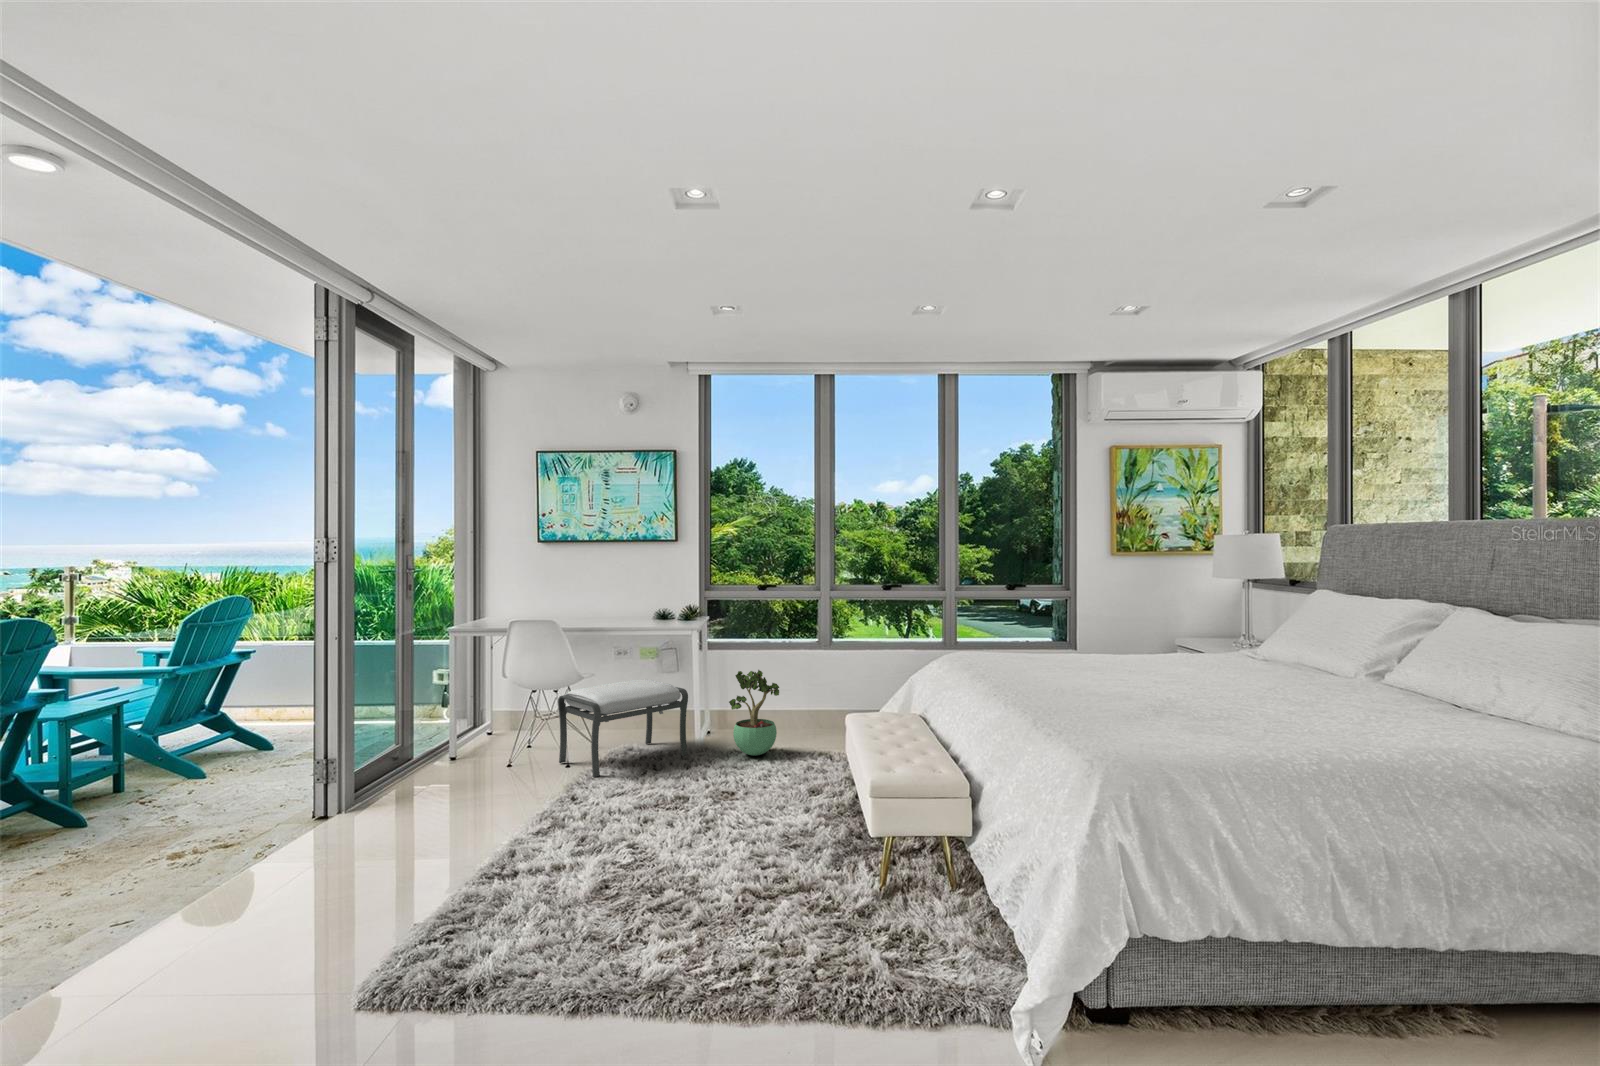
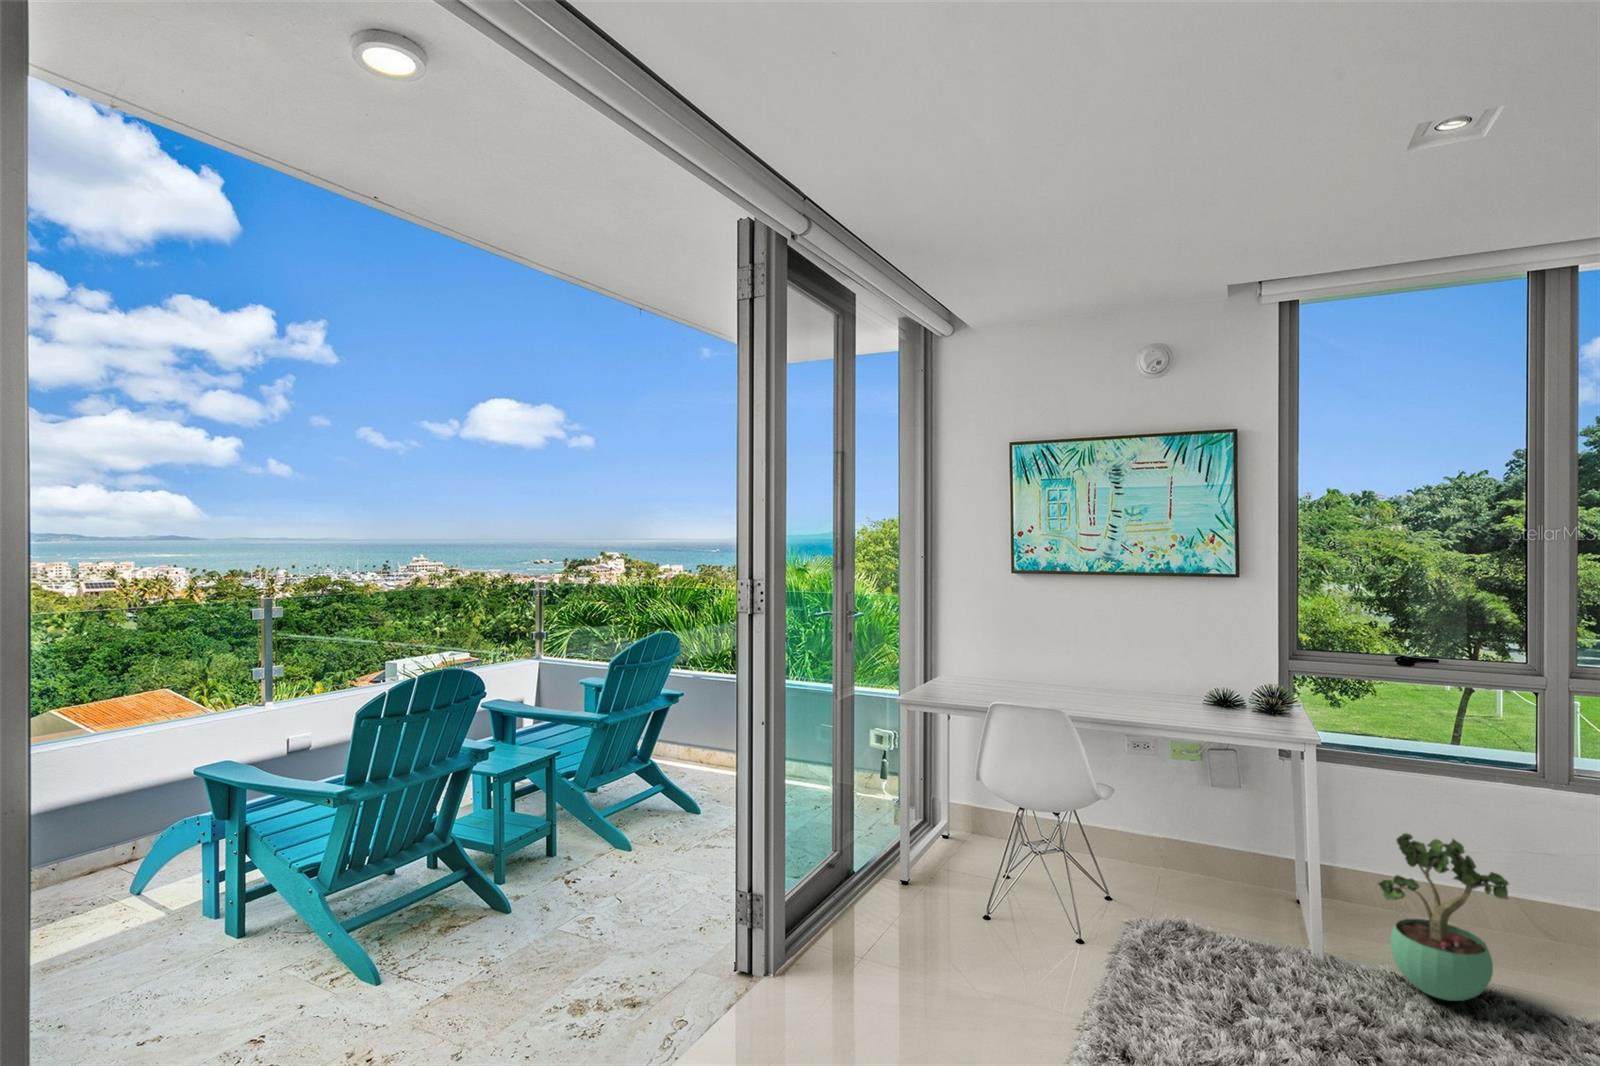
ottoman: present [558,679,688,777] -> none [1063,807,1292,985]

